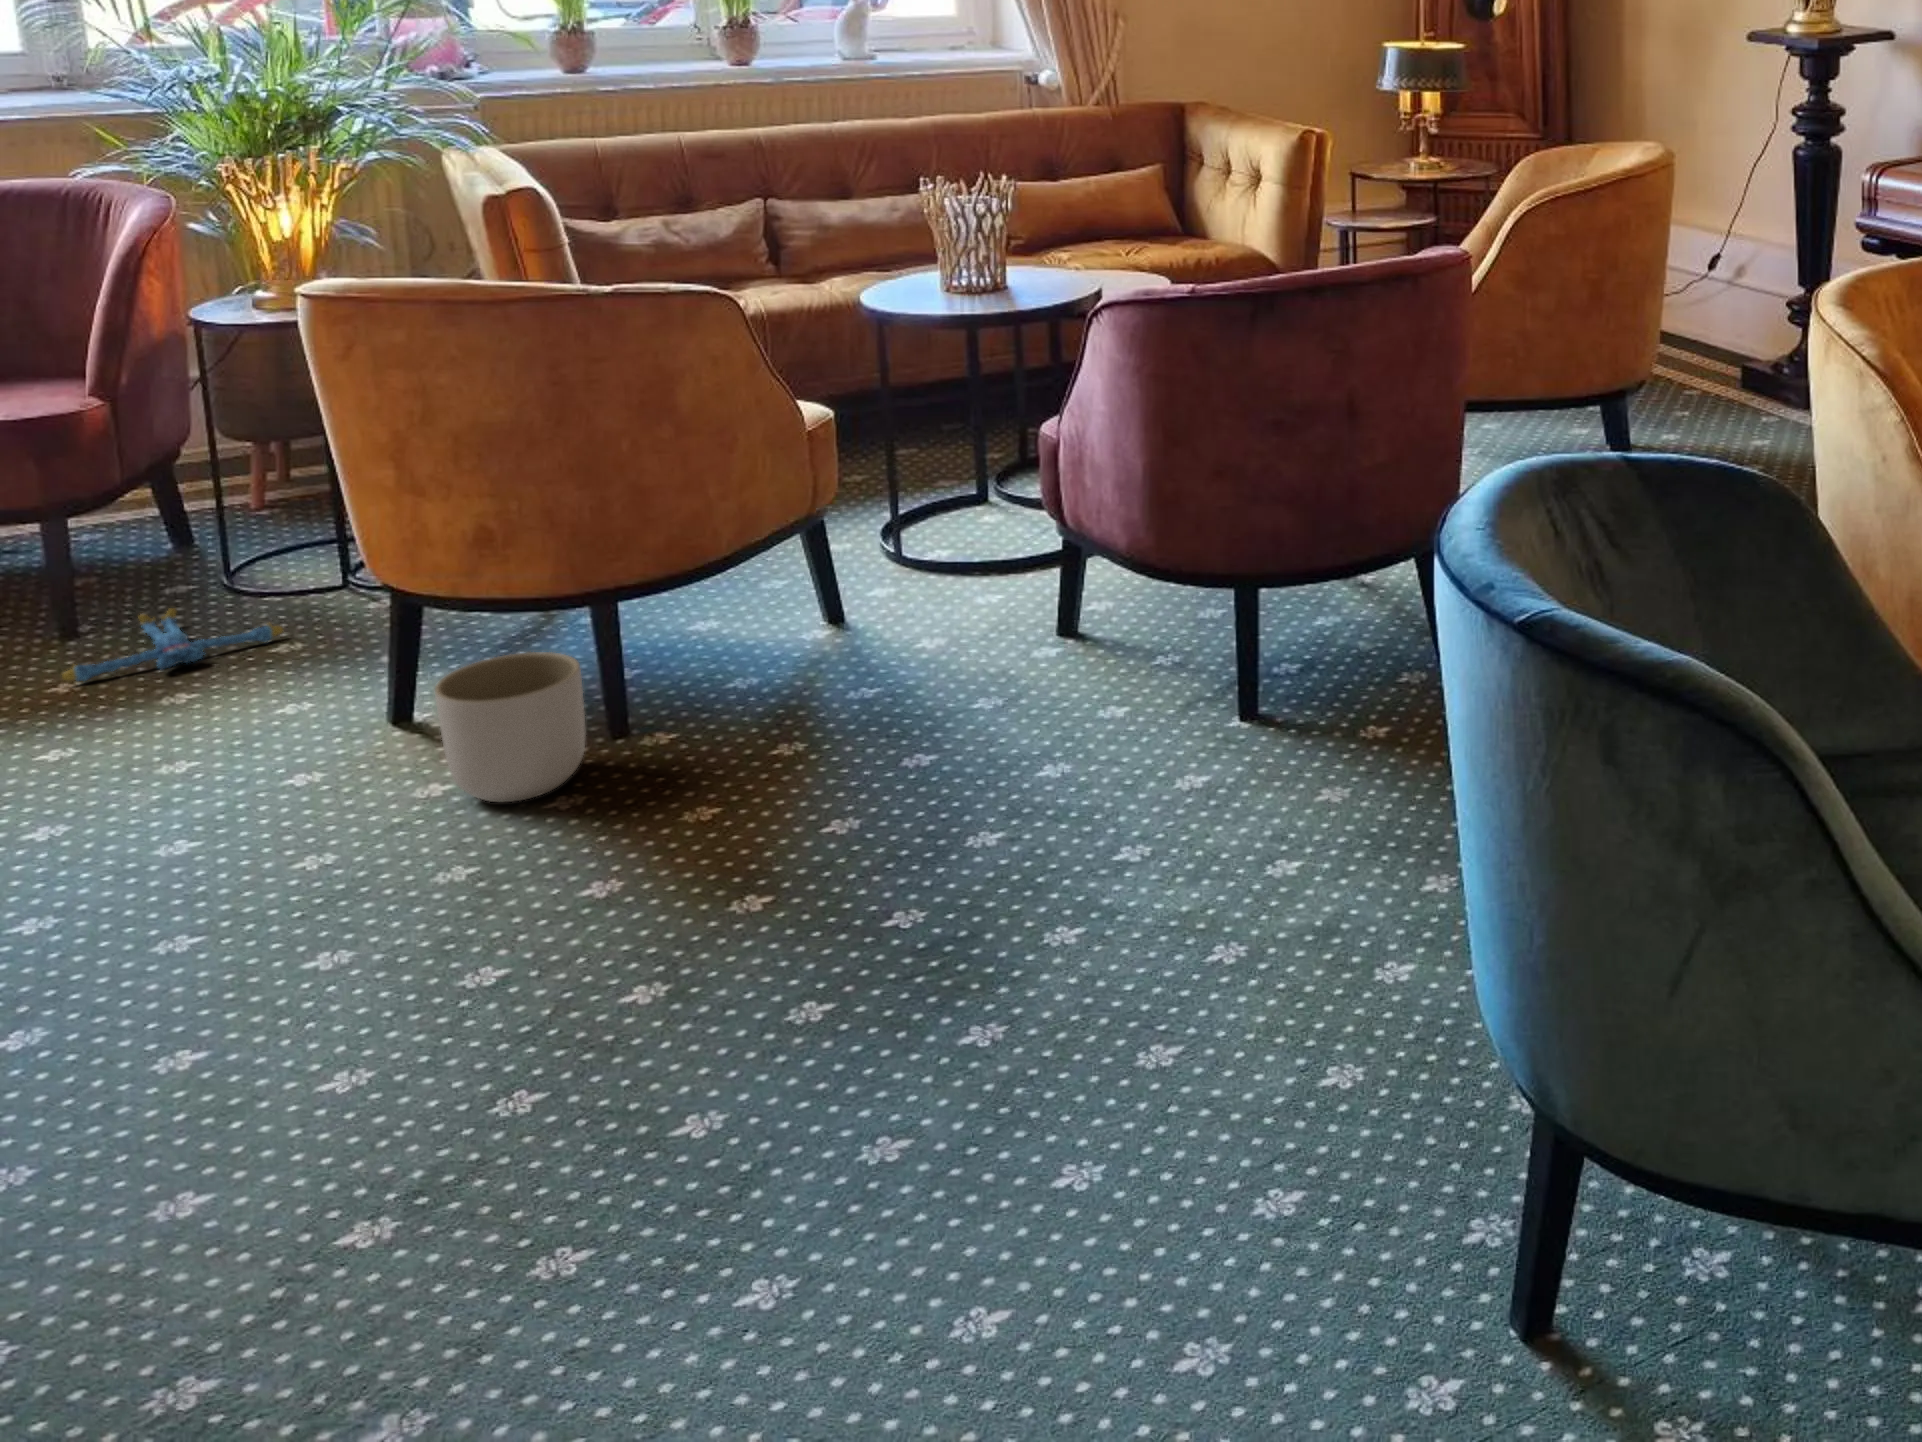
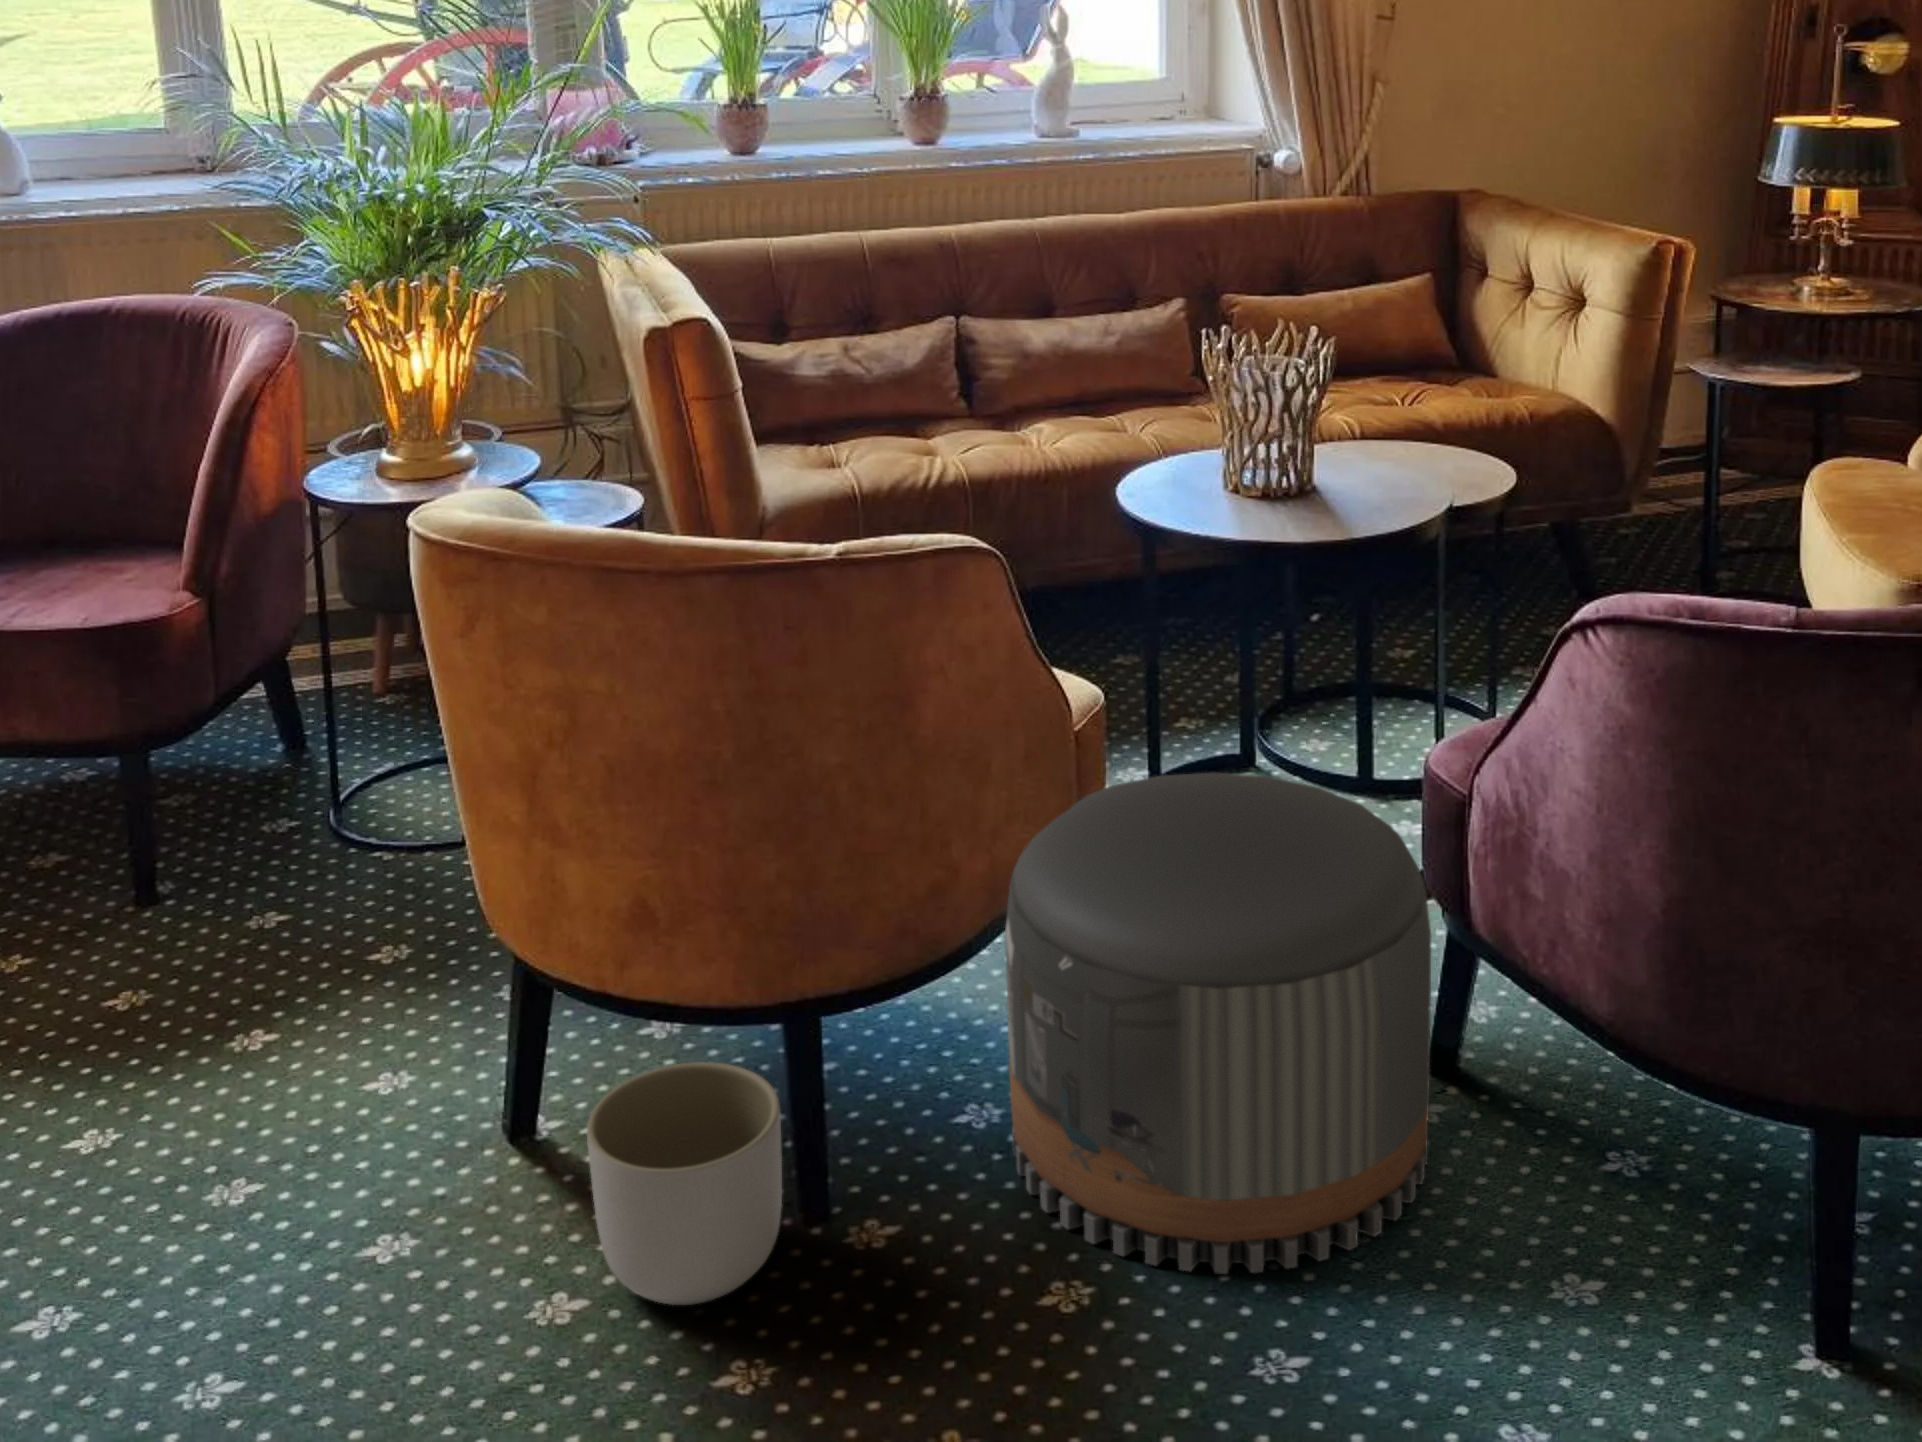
pouf: none [752,455,1054,751] -> present [1005,773,1431,1273]
plush toy: present [62,608,283,681] -> none [146,853,397,965]

